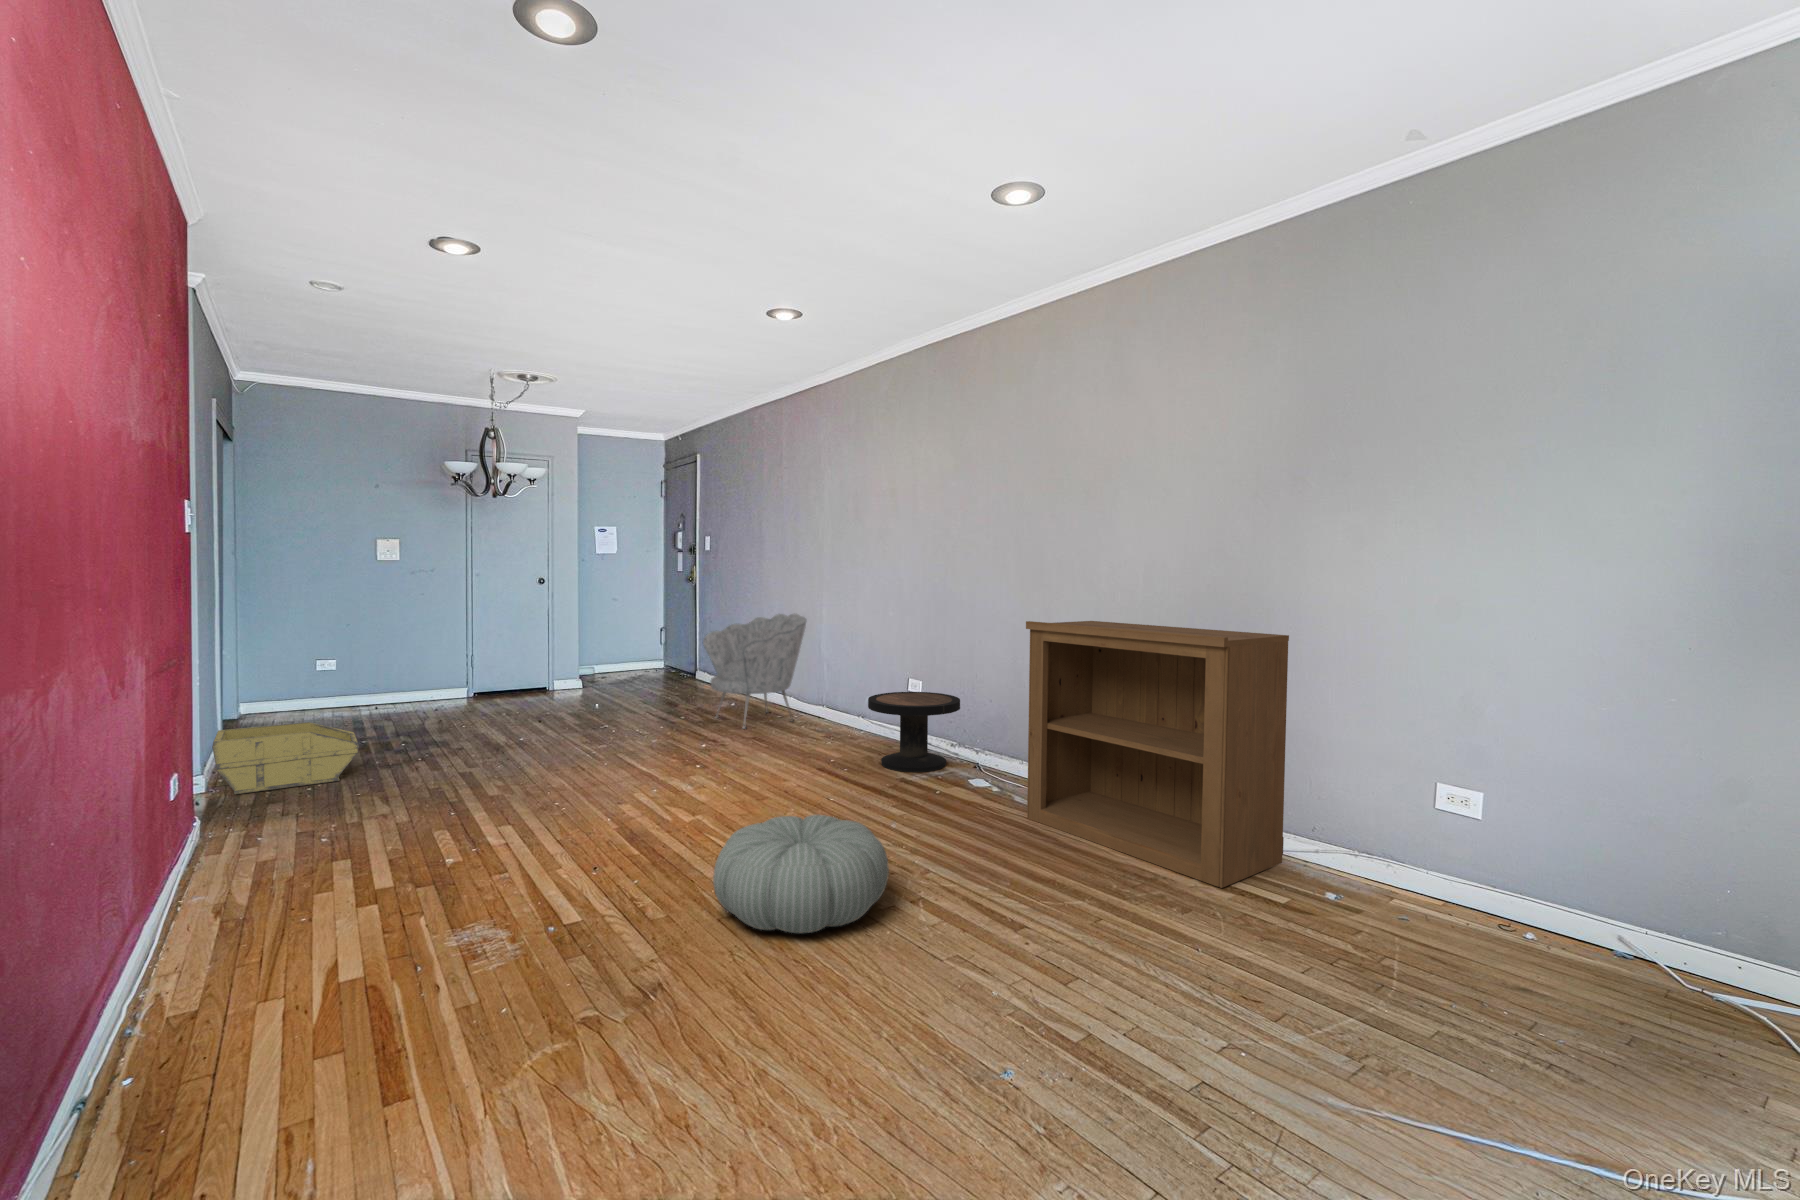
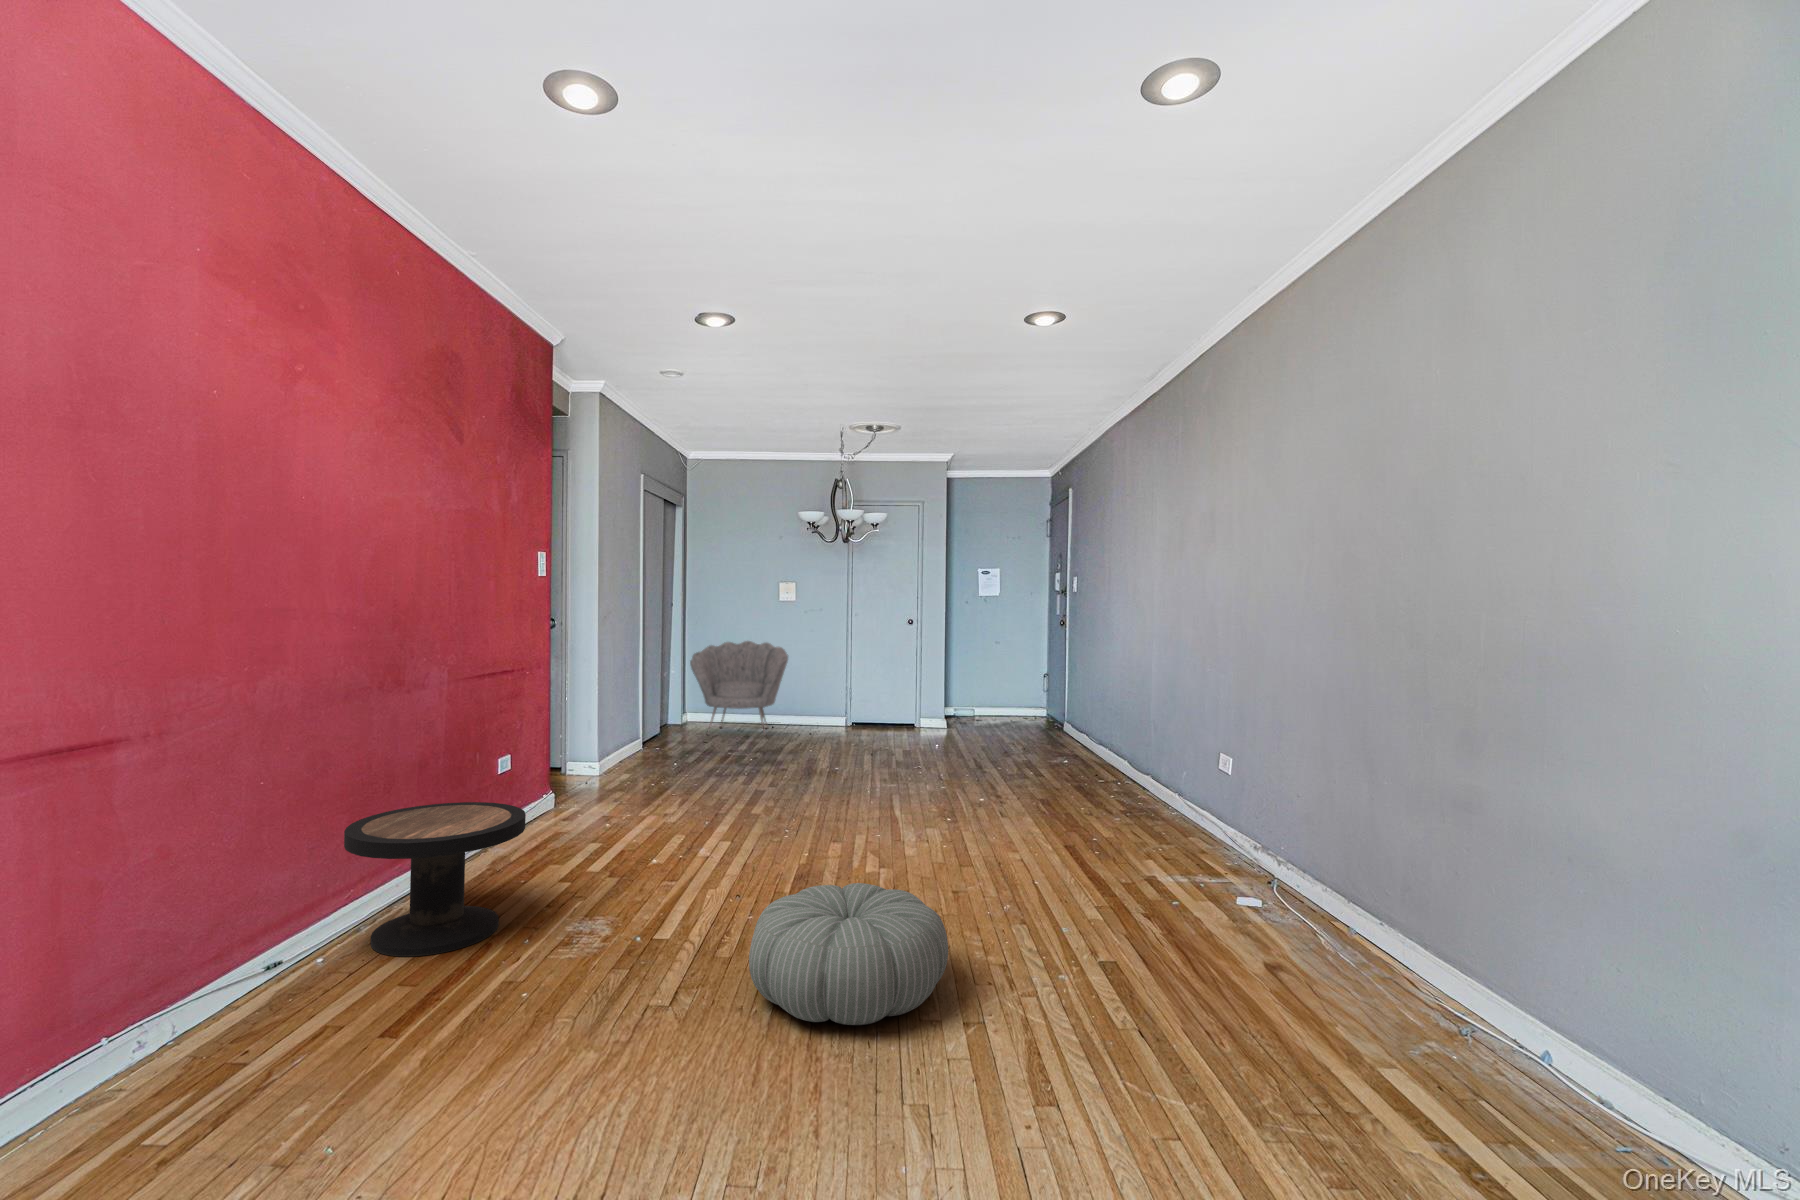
armchair: present [703,614,806,729] -> present [690,641,788,736]
bookshelf: present [1026,621,1289,888] -> none [1252,683,1675,1173]
side table: present [868,692,960,772] -> present [344,802,526,956]
storage bin: present [212,722,359,794] -> none [595,731,701,783]

